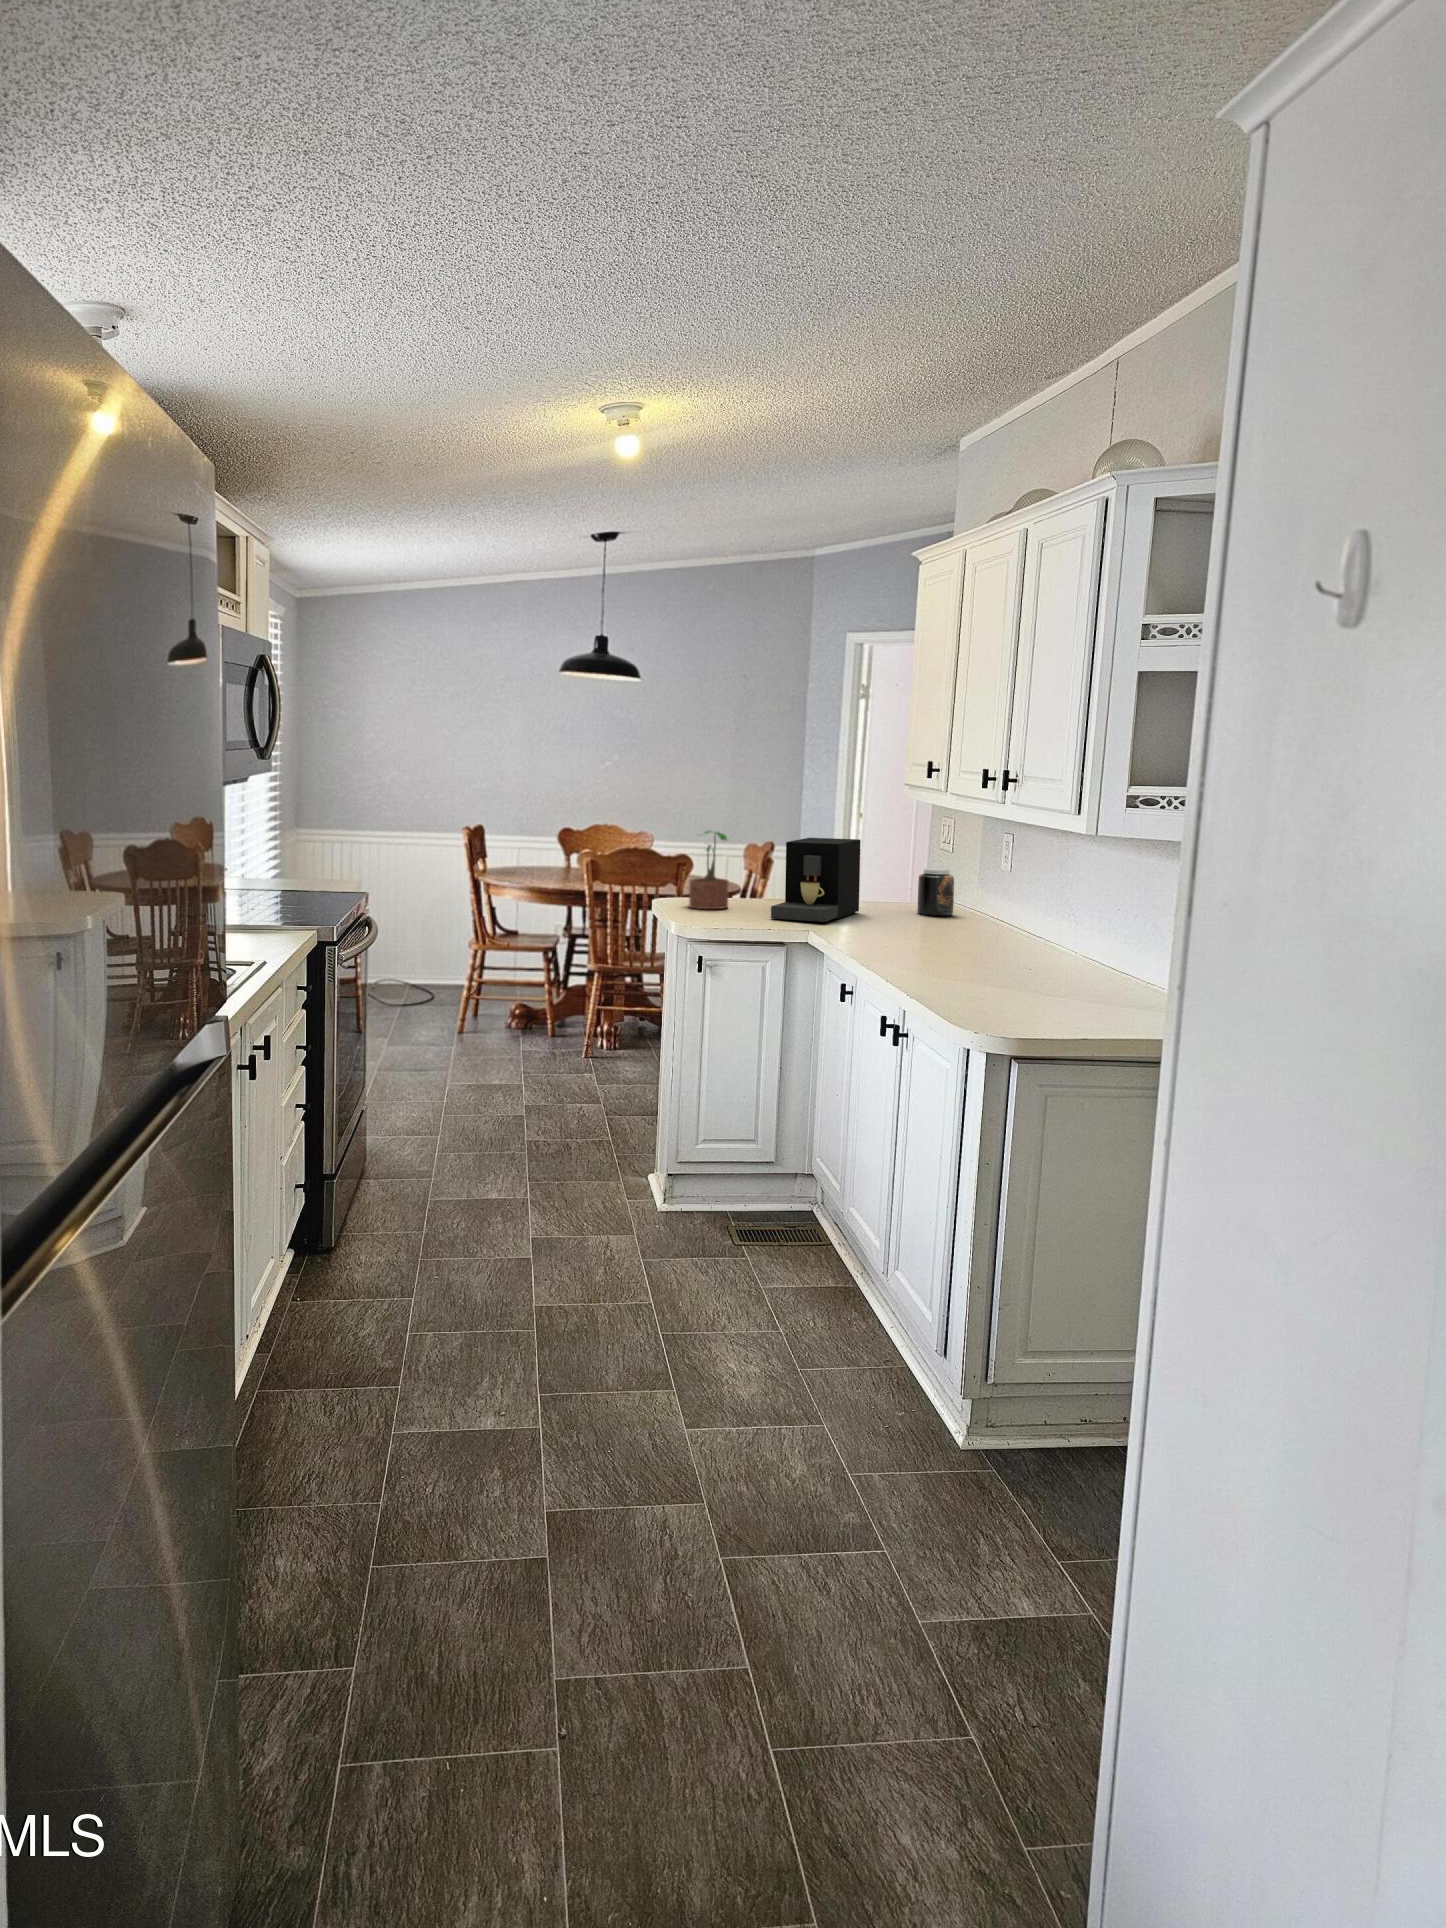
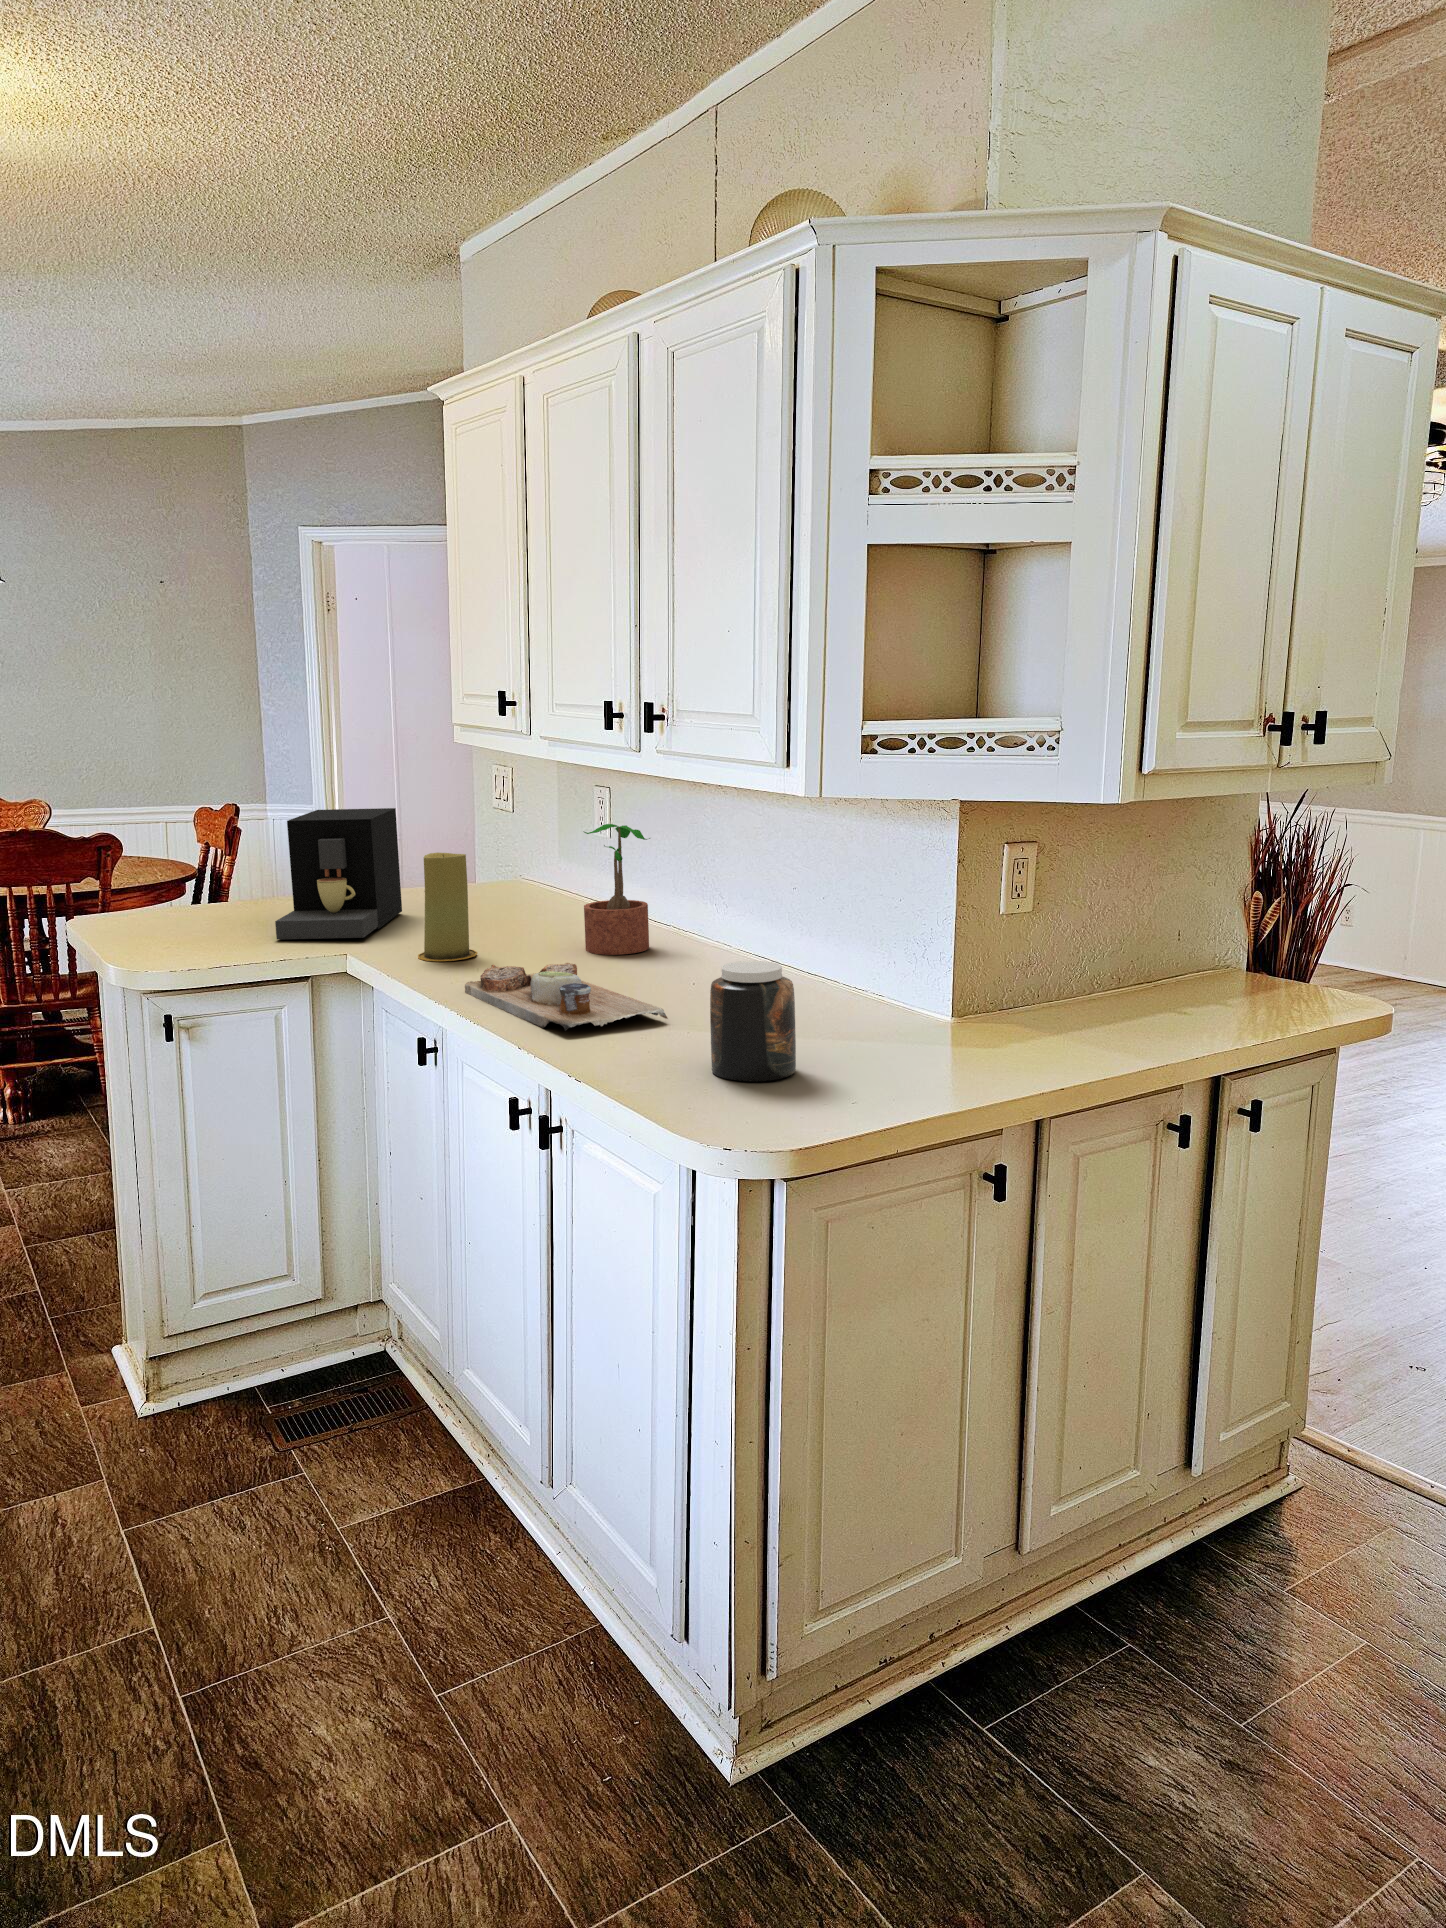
potted plant: present [689,830,728,909] -> present [584,824,650,955]
candle: none [855,867,895,939] -> present [418,853,477,961]
jar: present [918,868,954,916] -> present [710,961,796,1081]
cutting board: none [874,939,993,978] -> present [465,963,668,1031]

